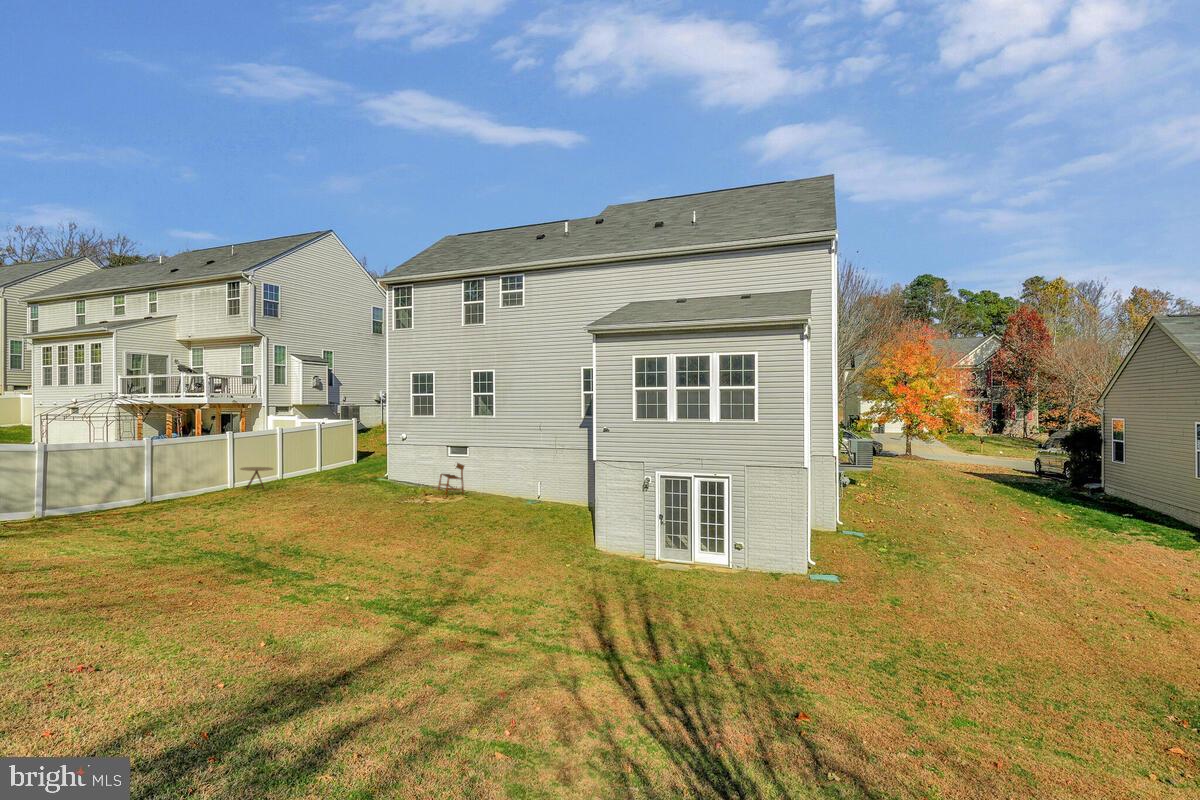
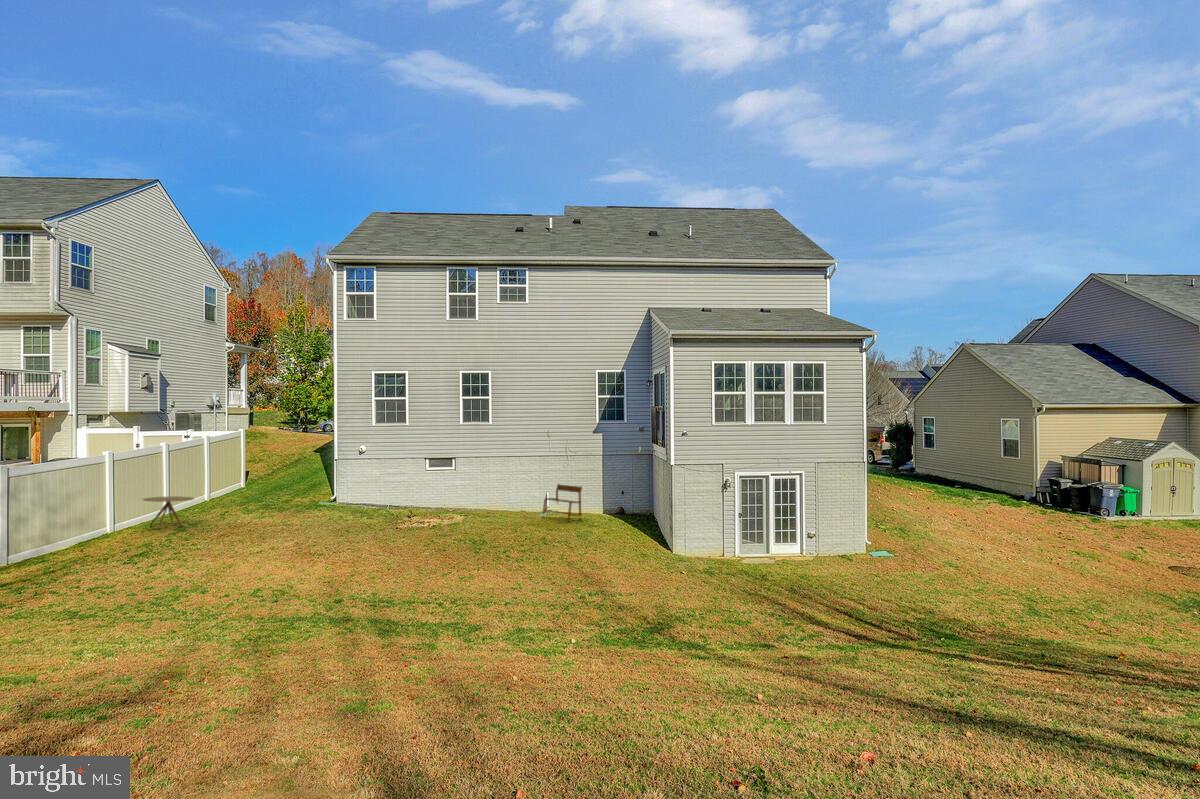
bench: present [438,463,464,494] -> present [543,484,582,522]

